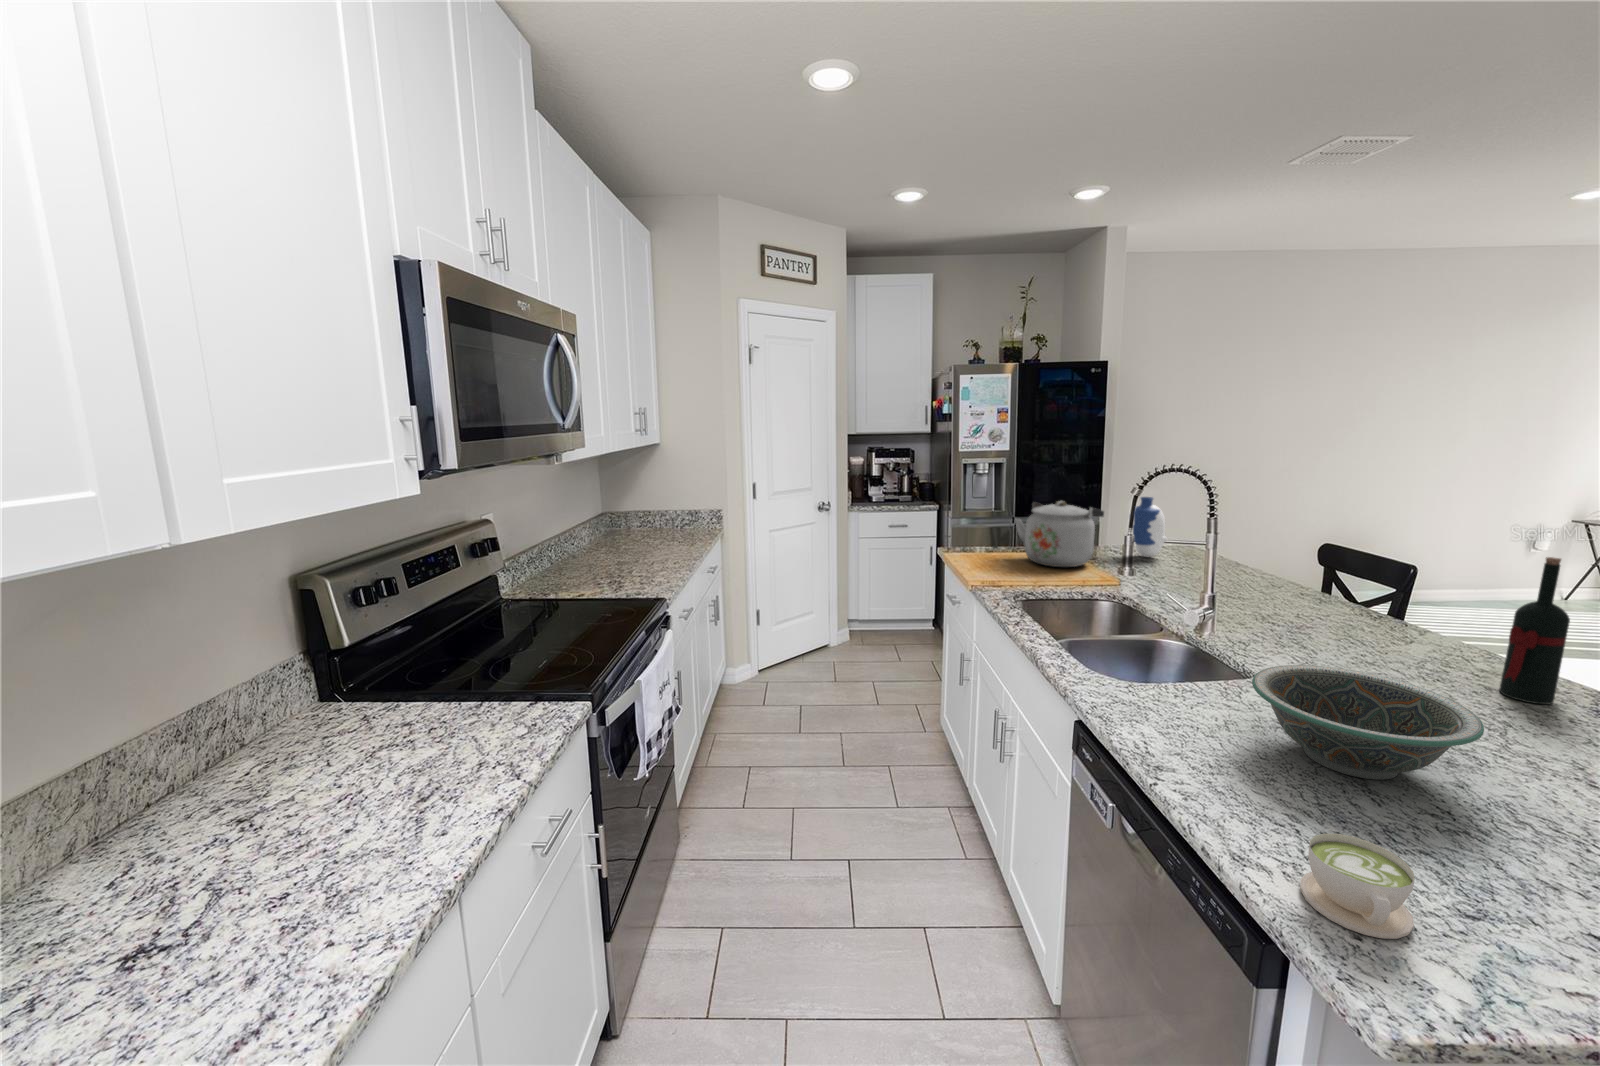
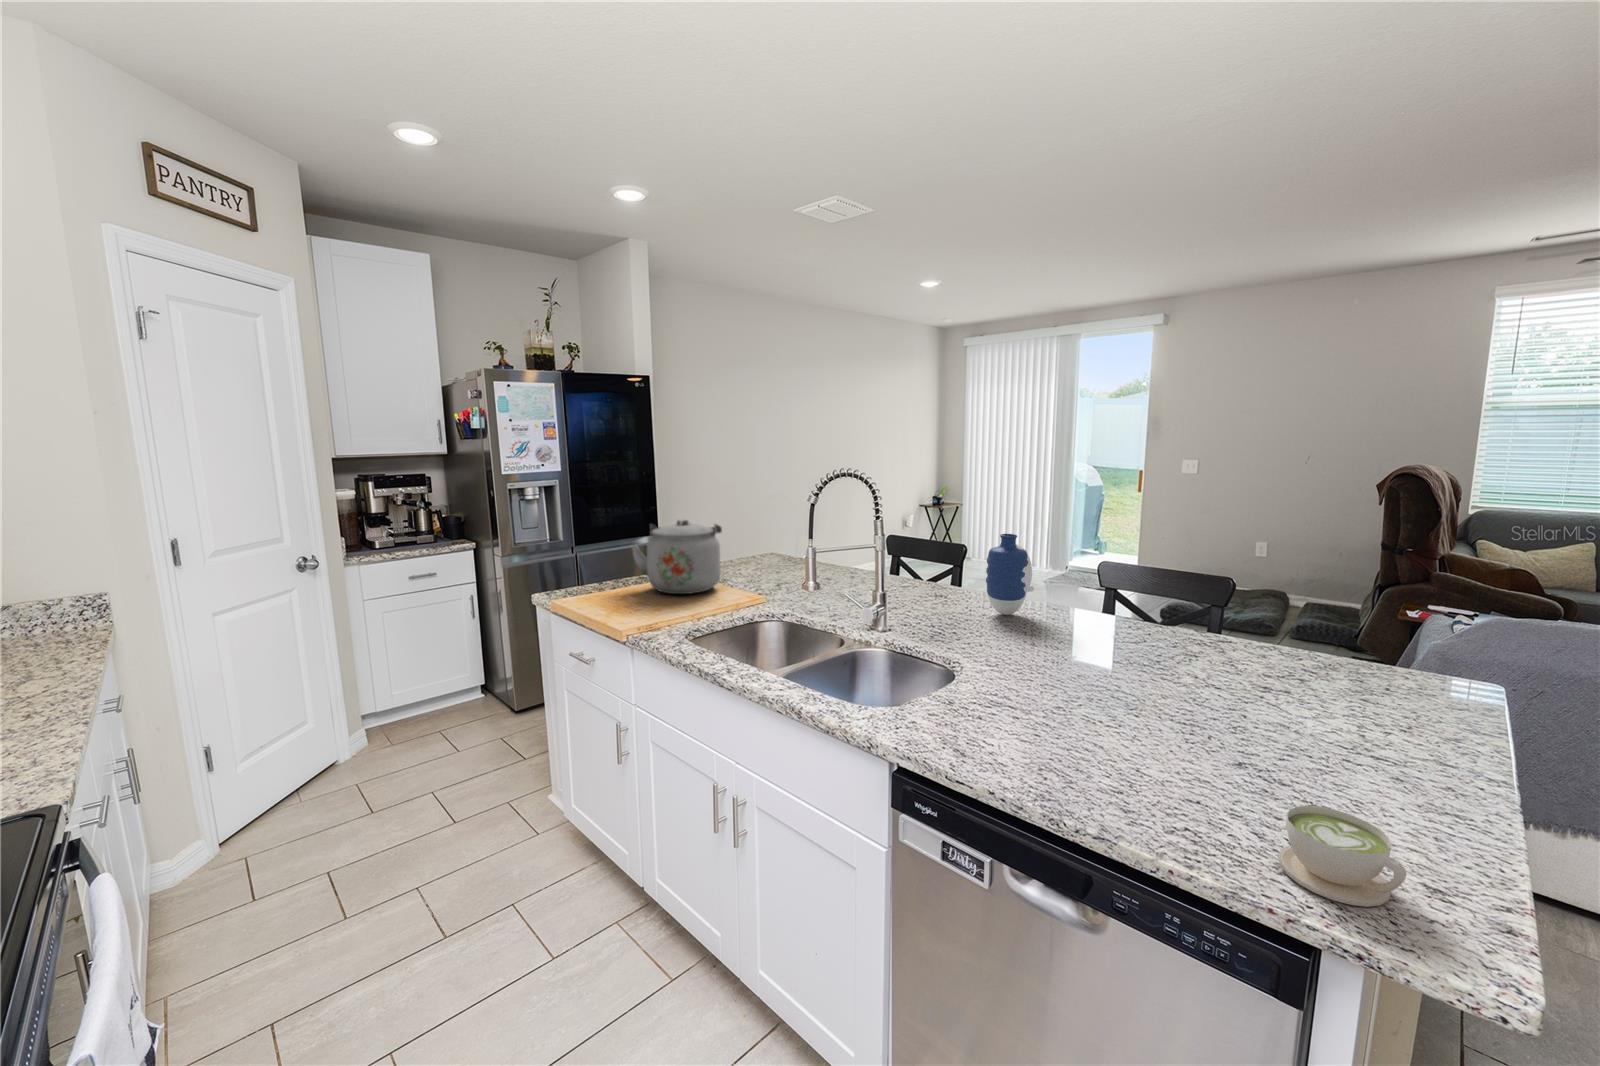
vase: present [1133,497,1167,557] -> present [986,534,1034,615]
wine bottle: present [1499,557,1570,704] -> none [1087,524,1123,637]
decorative bowl: present [1252,665,1484,780] -> none [1039,641,1221,739]

